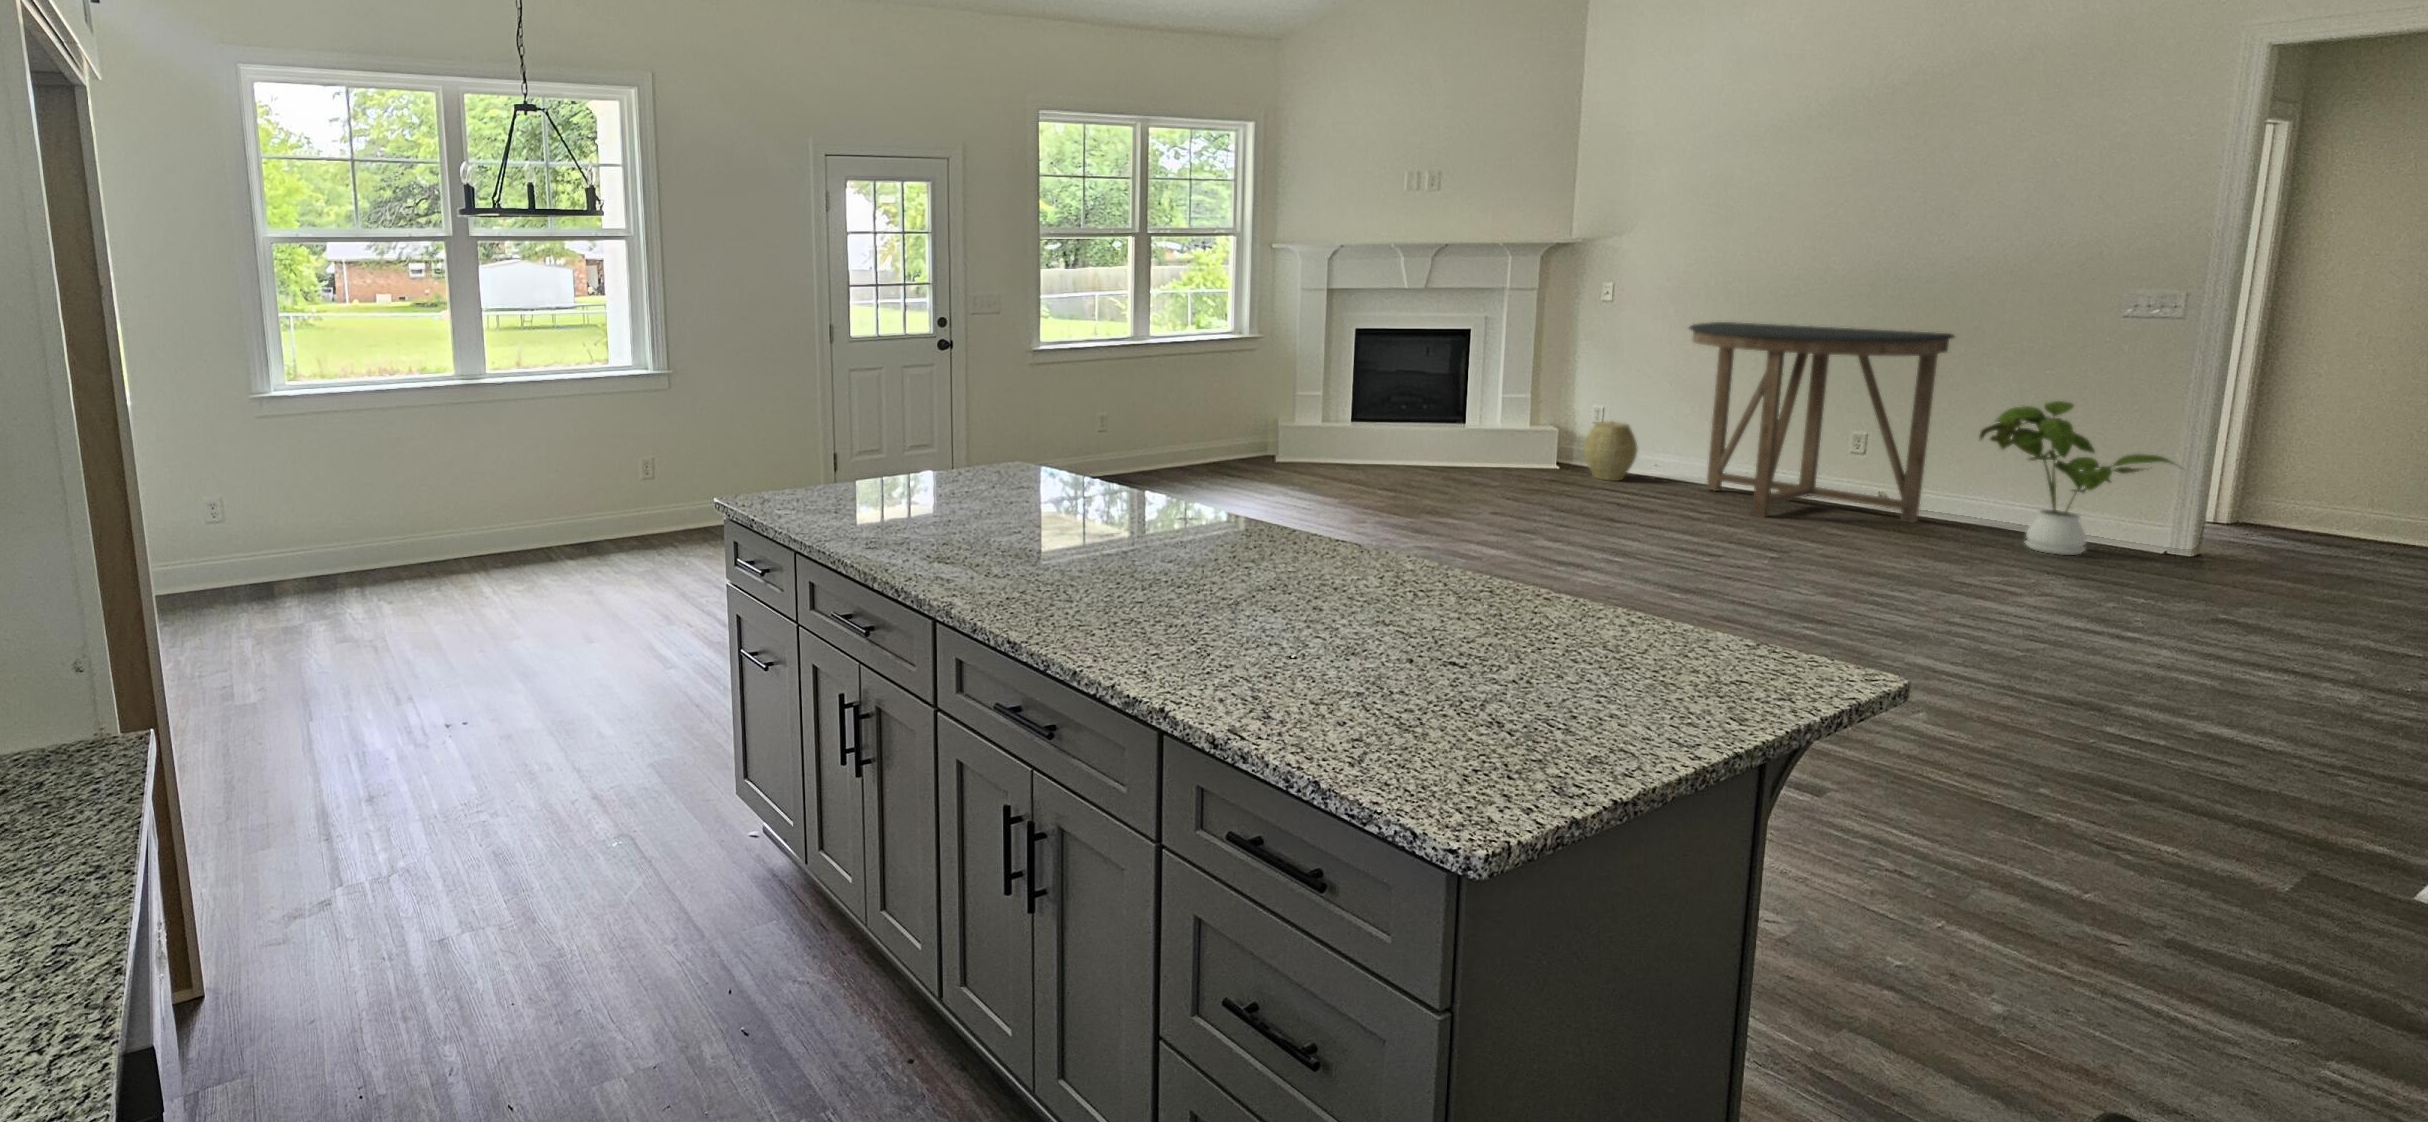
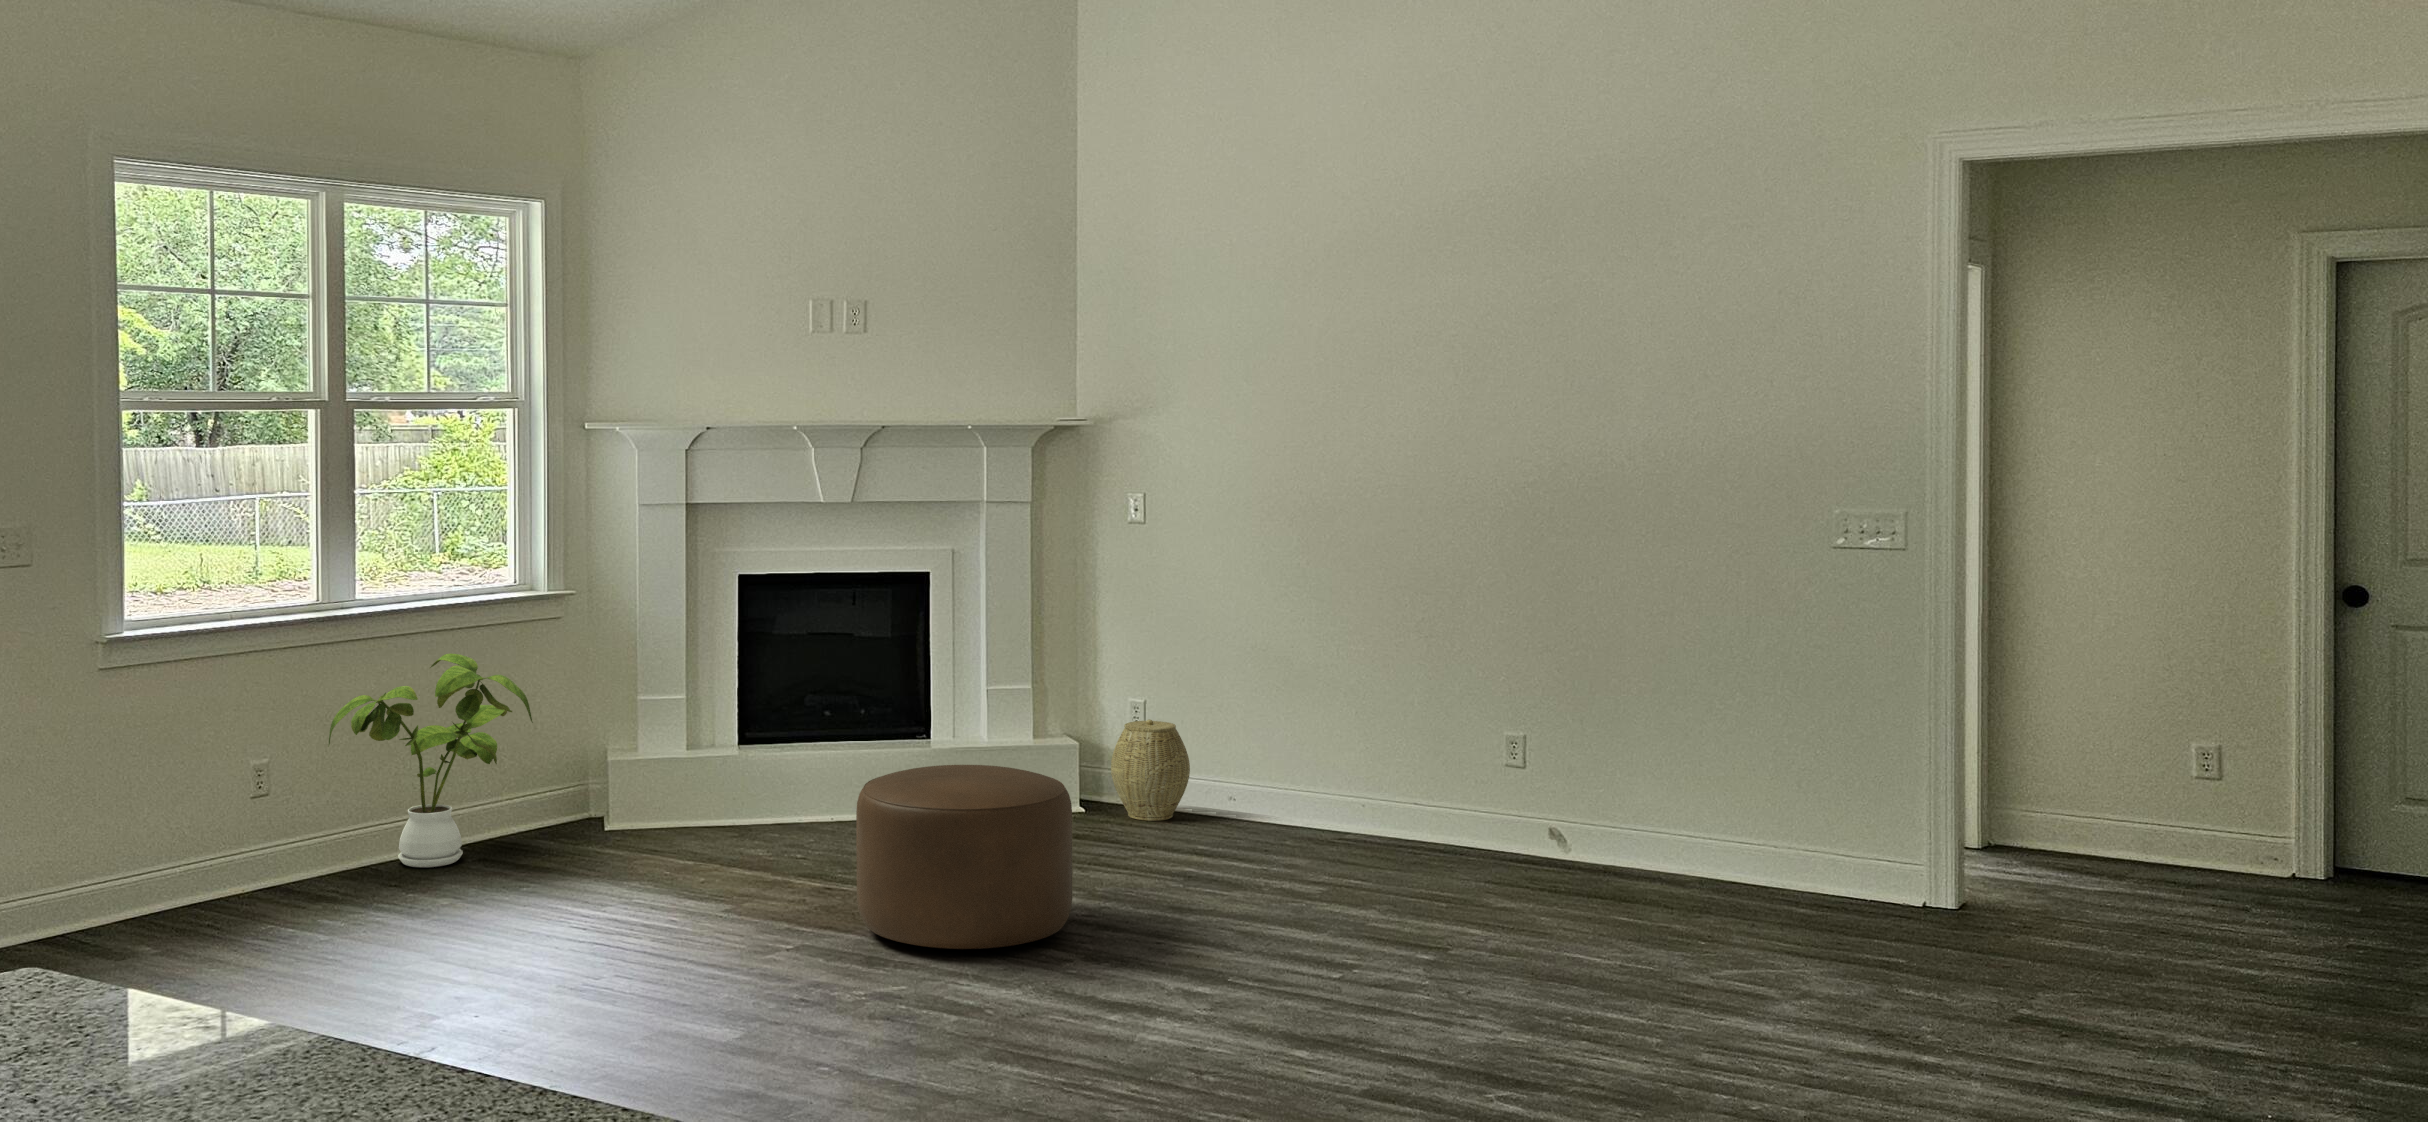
console table: present [1689,322,1954,523] -> none [1250,554,1601,875]
house plant: present [1979,401,2173,555] -> present [329,654,533,867]
ottoman: none [1415,433,1548,529] -> present [856,765,1072,949]

